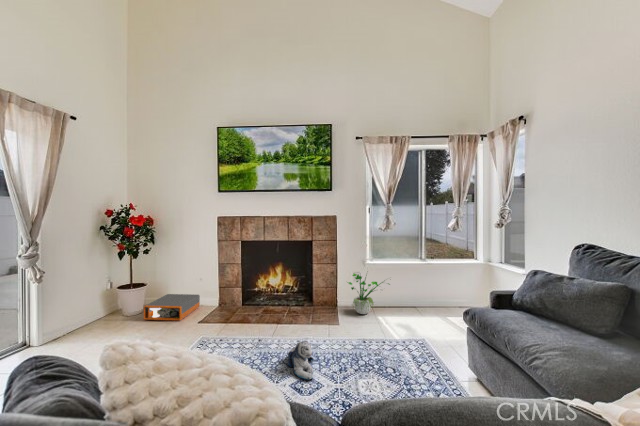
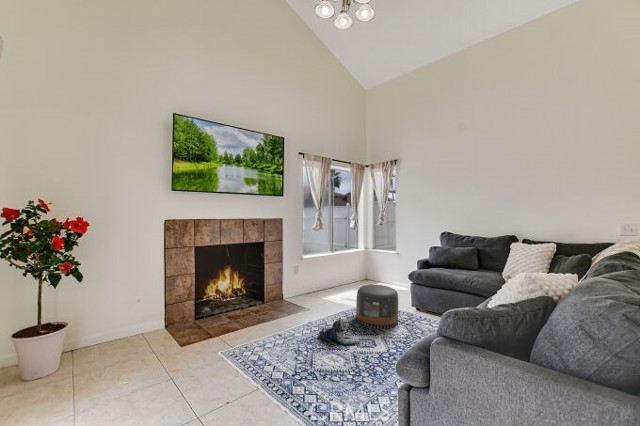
potted plant: present [348,274,390,314] -> none [299,259,328,299]
storage box: present [144,294,200,321] -> none [90,317,154,364]
pouf: none [363,309,426,382] -> present [356,284,398,329]

